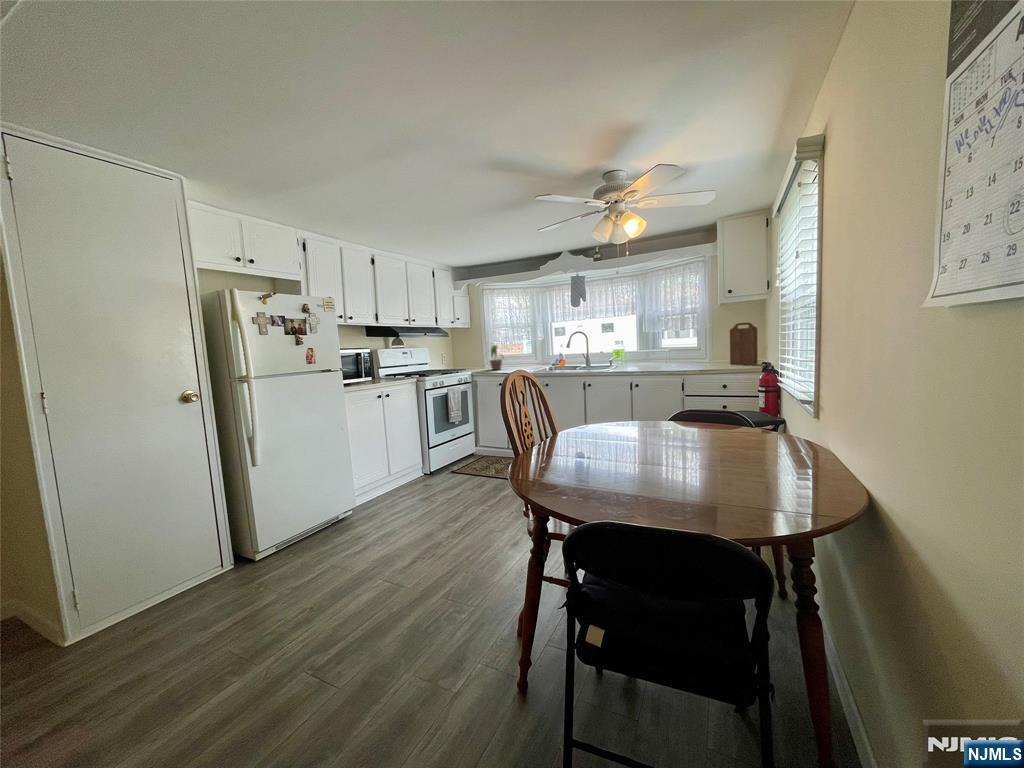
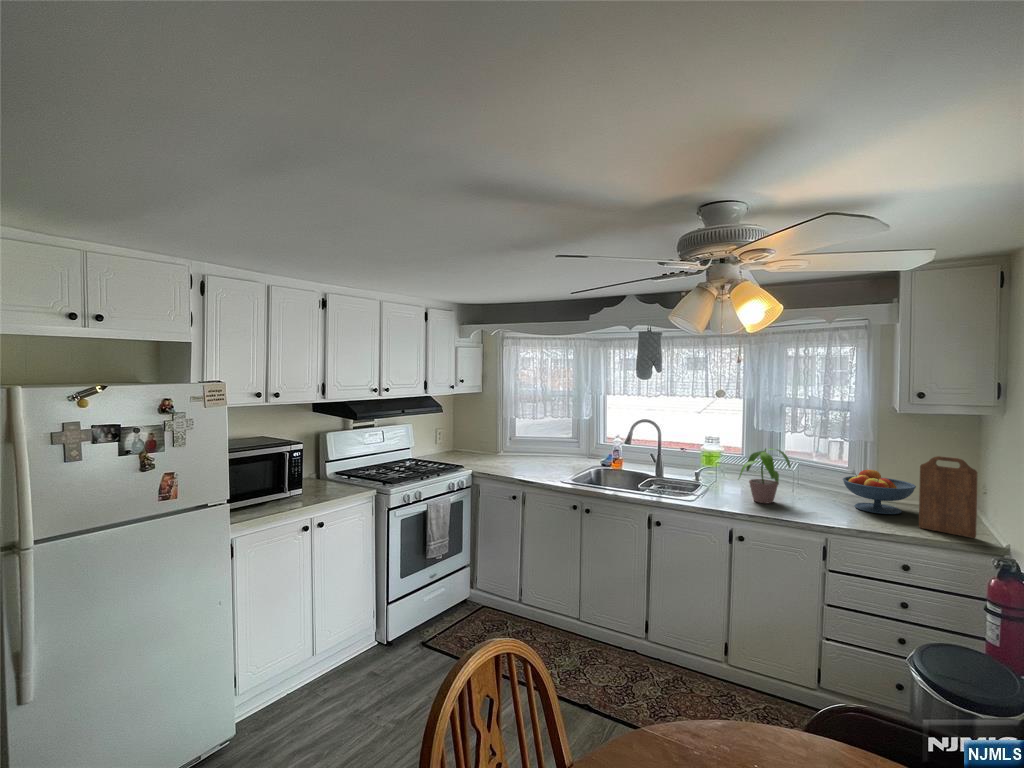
fruit bowl: none [692,342,730,363] -> present [843,469,916,514]
potted plant: present [490,345,502,370] -> present [739,448,791,503]

